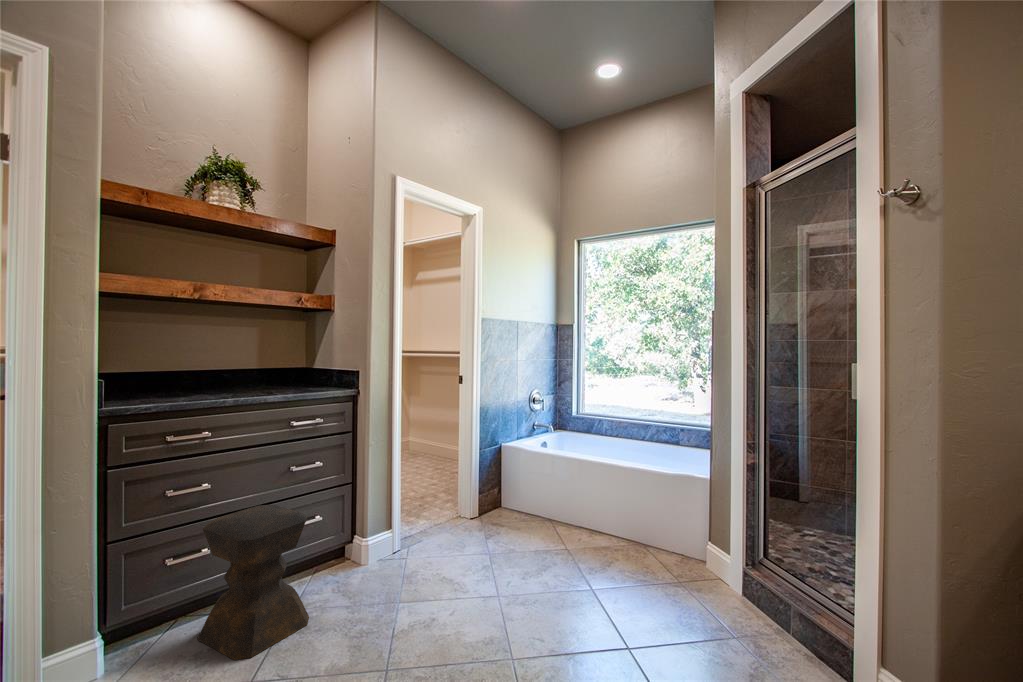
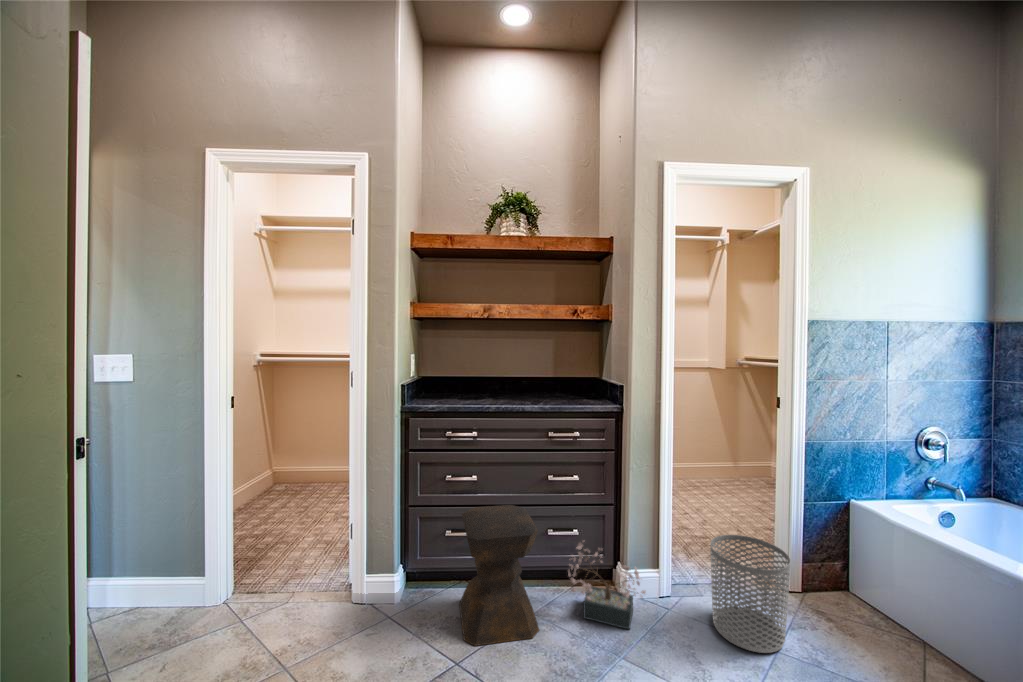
waste bin: none [436,481,490,560] -> present [710,535,790,653]
decorative plant: none [319,522,396,592] -> present [568,541,646,629]

